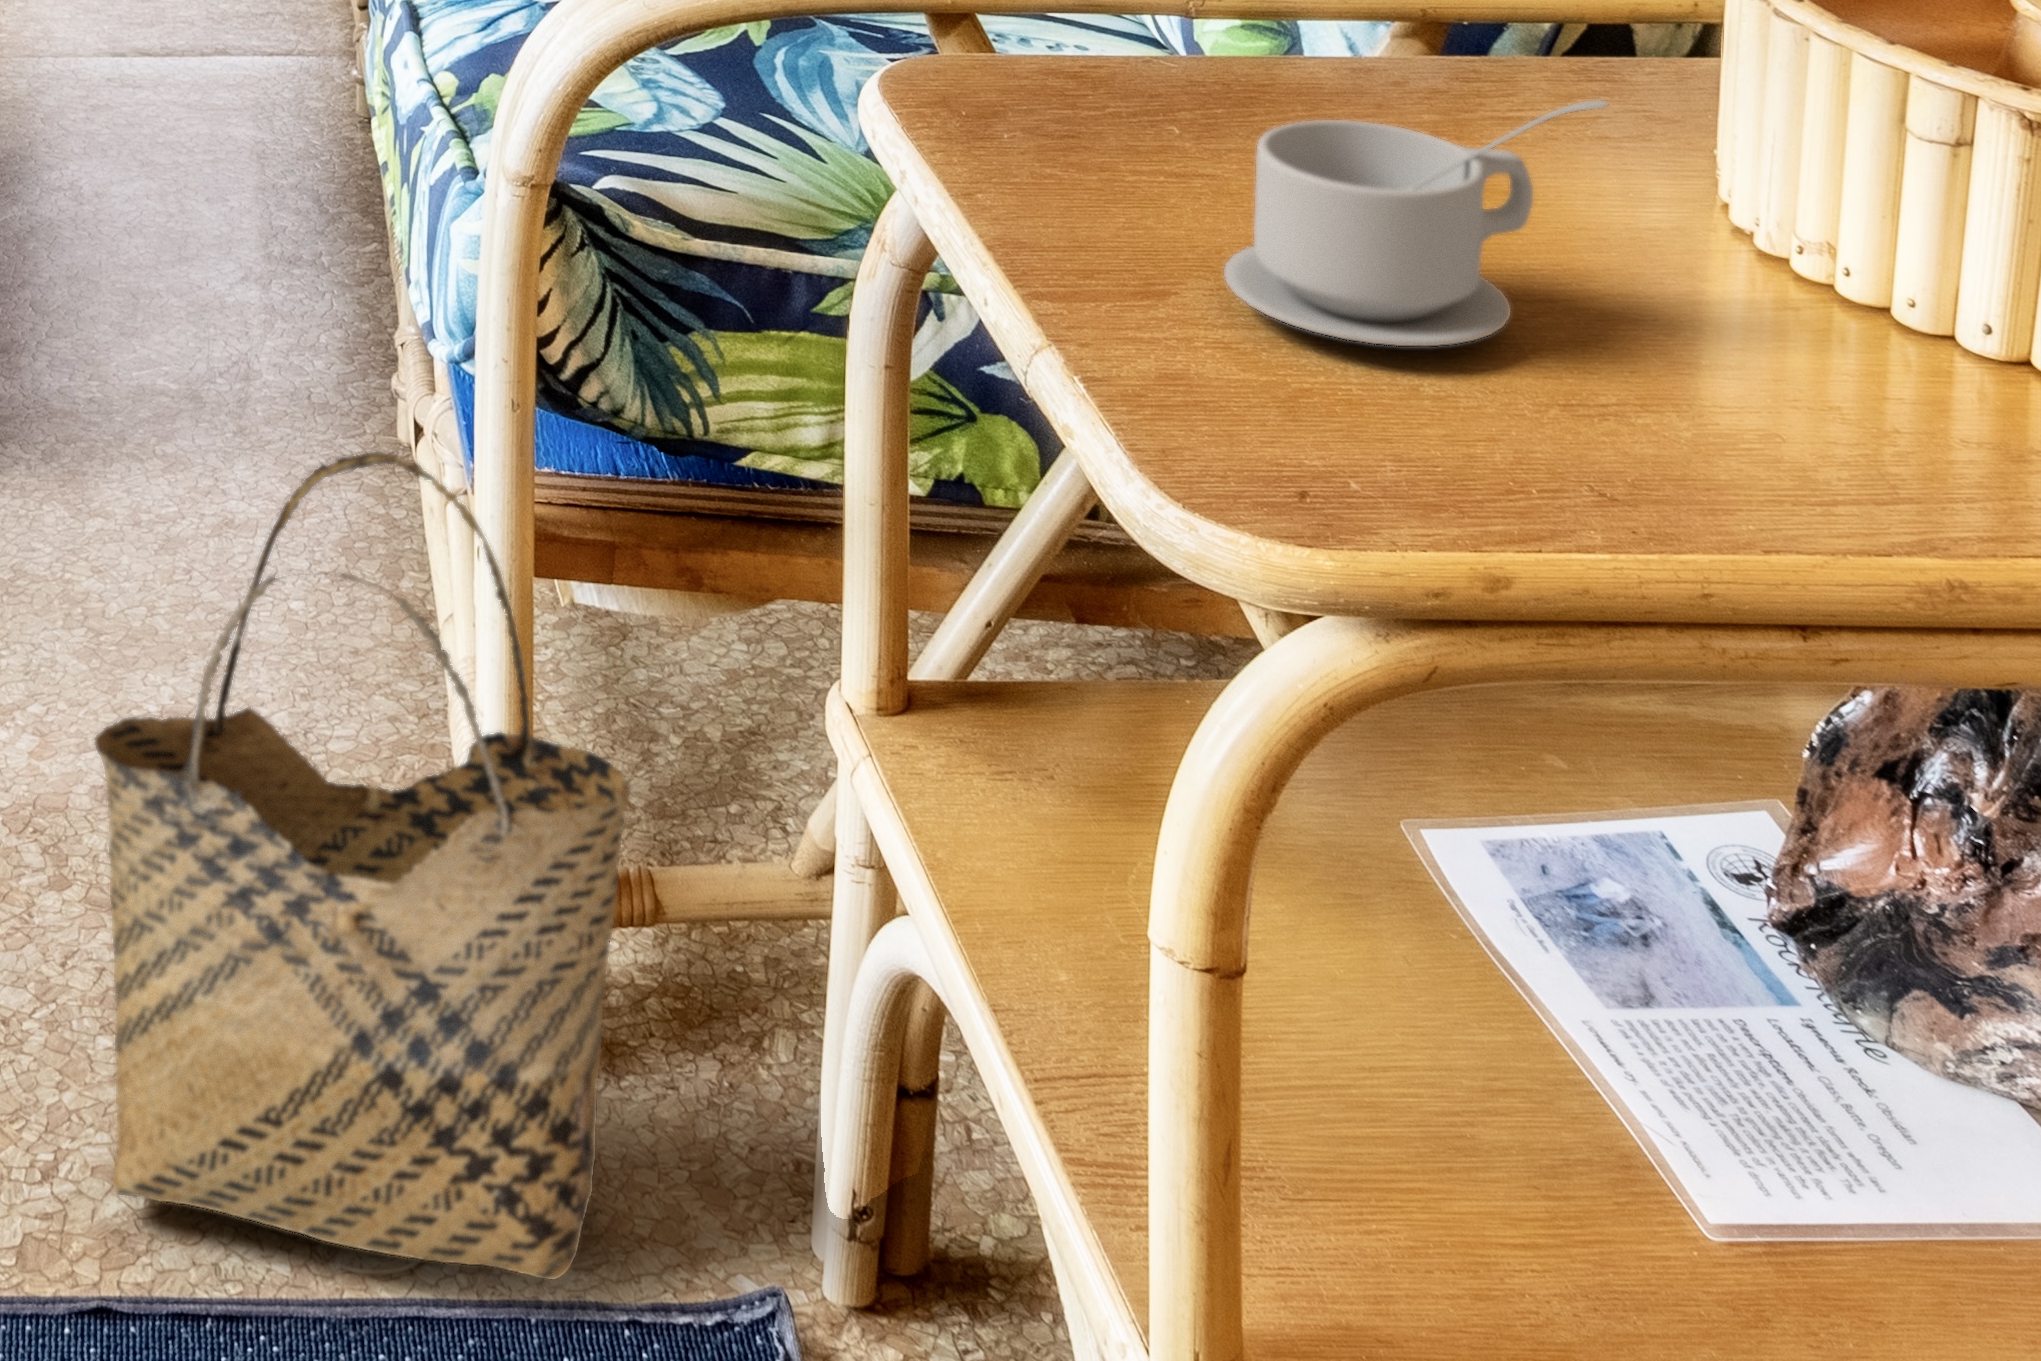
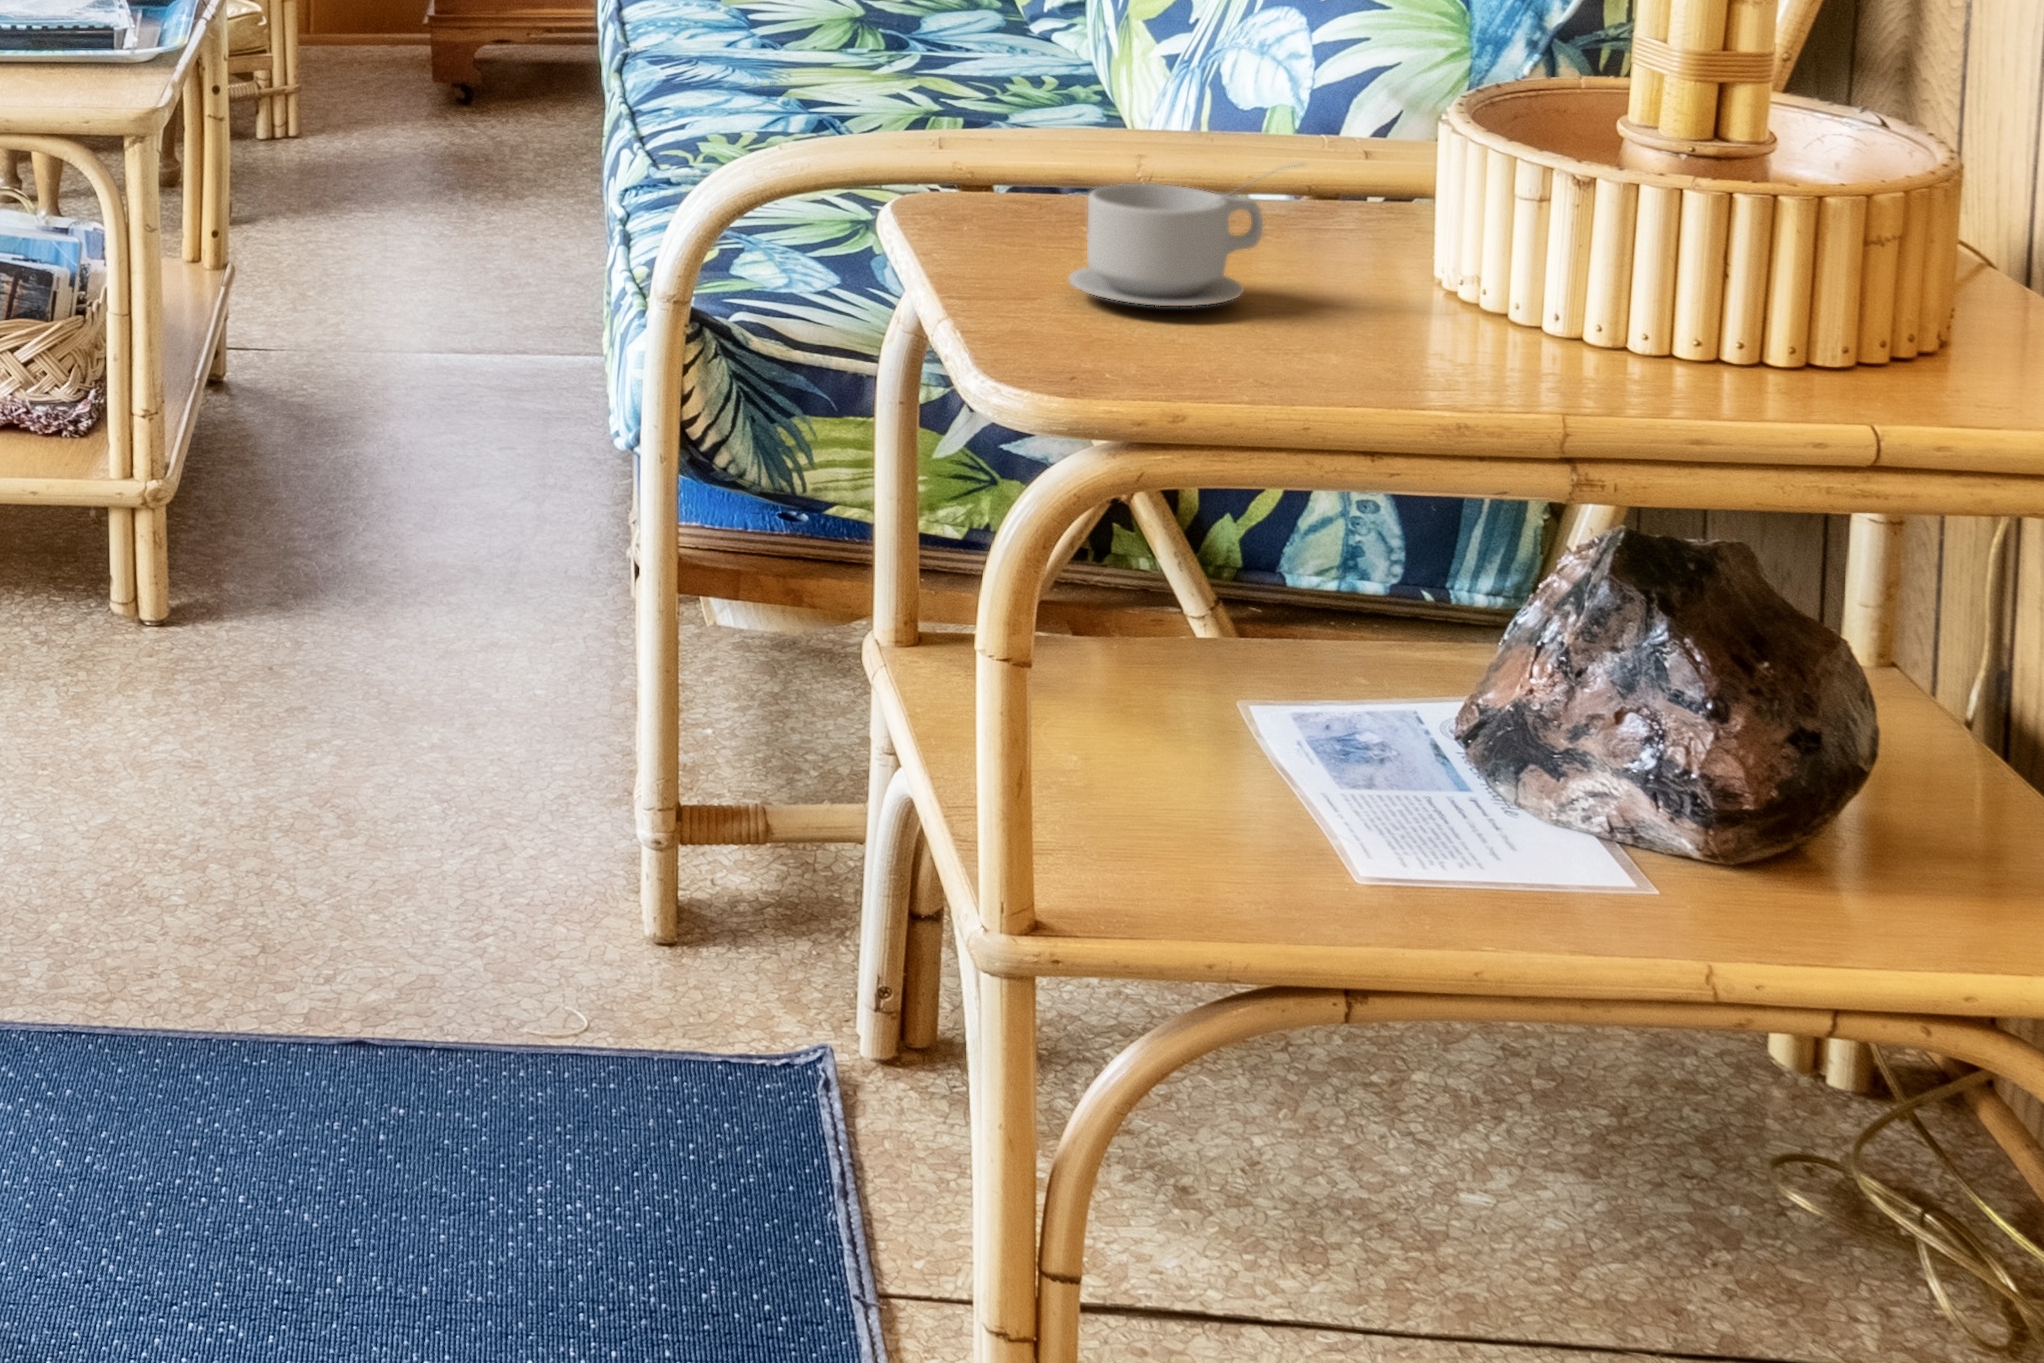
woven basket: present [95,452,631,1279] -> none [373,506,750,1060]

